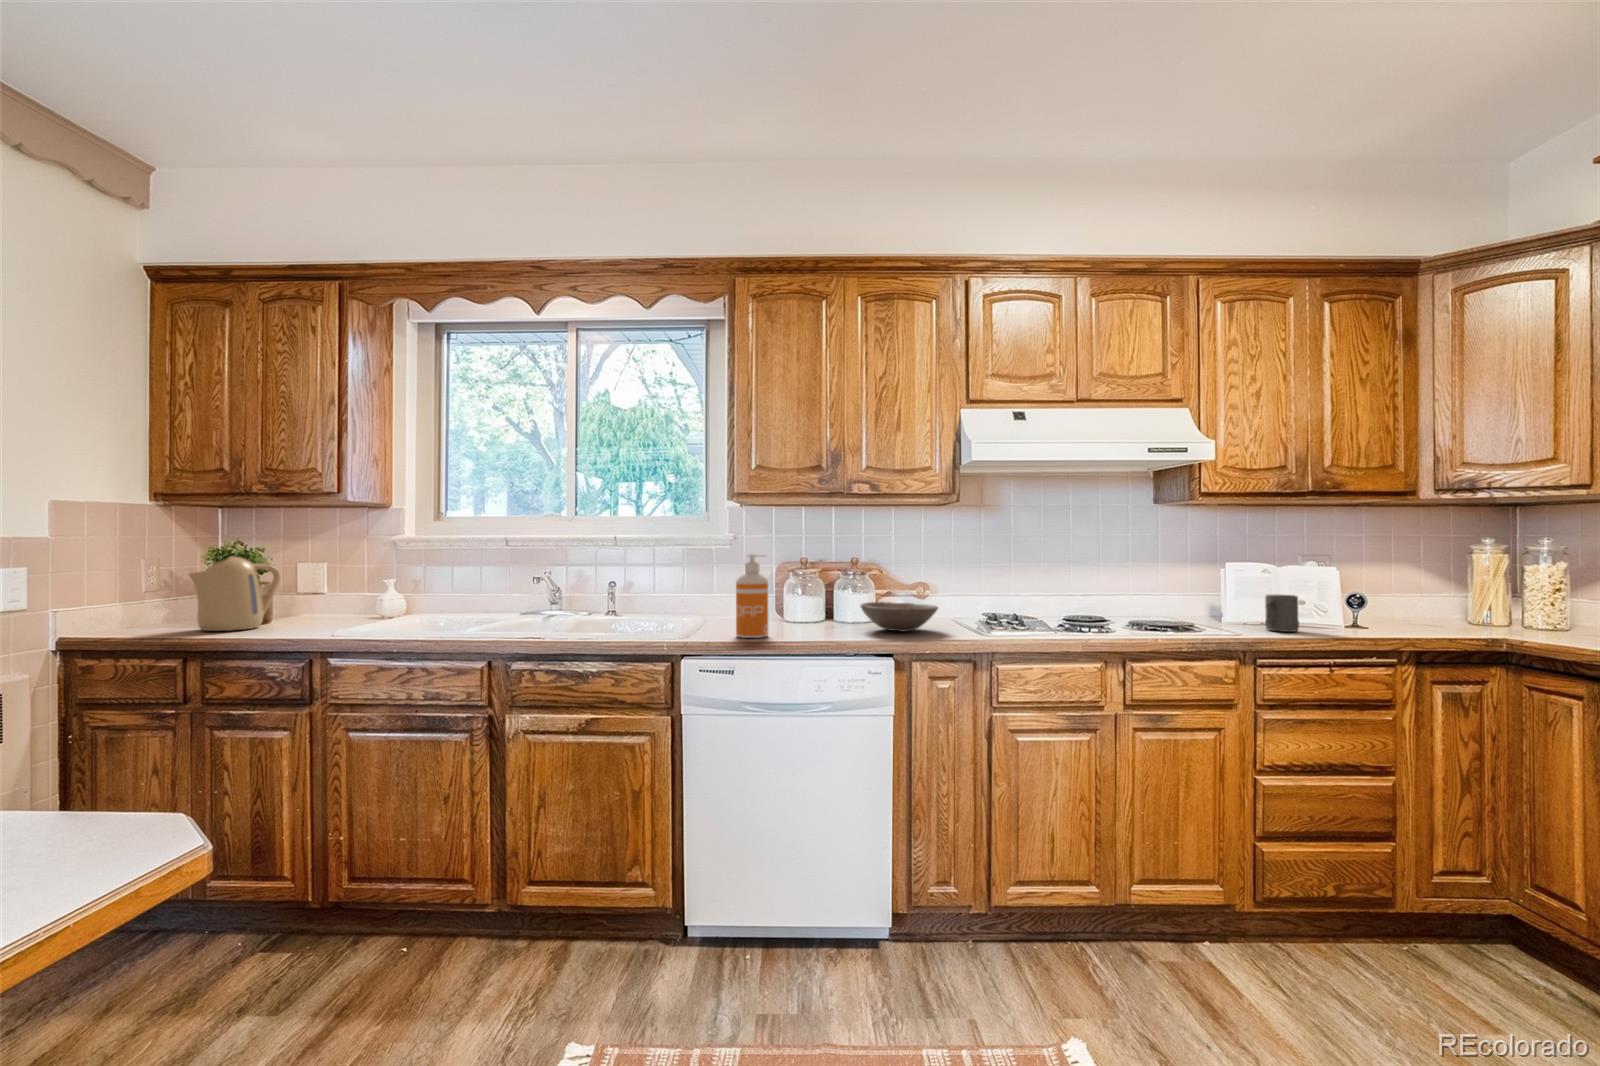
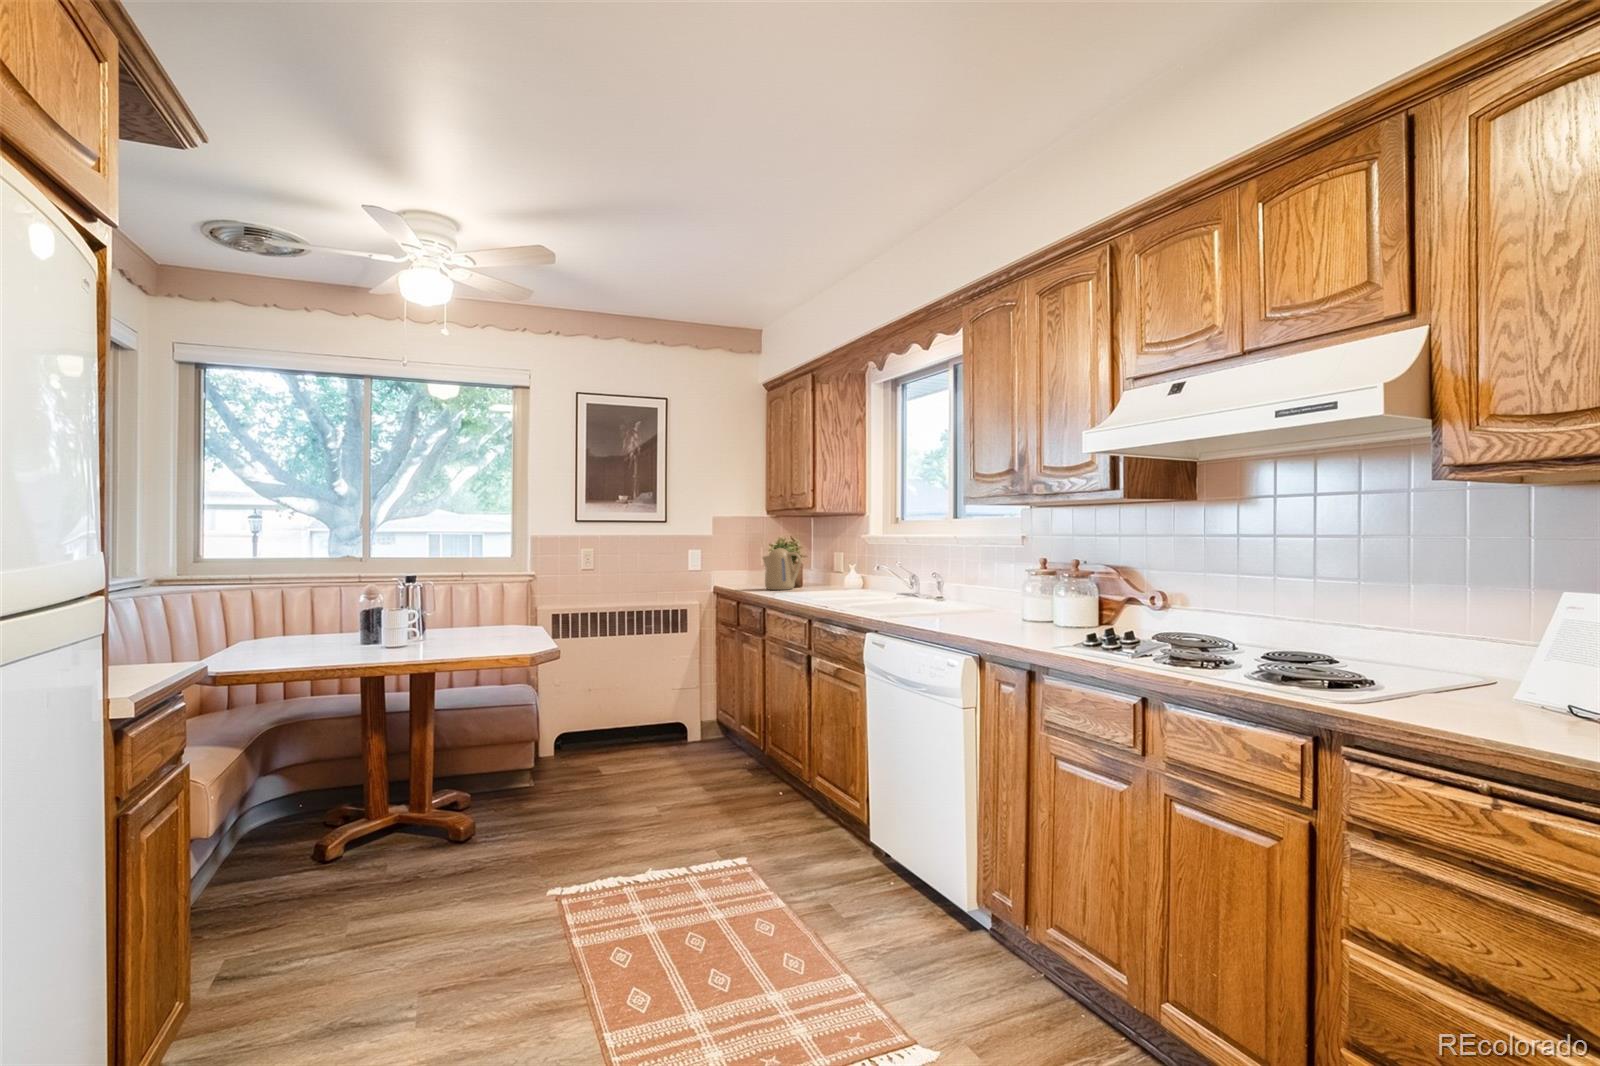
soap dispenser: present [736,554,768,638] -> none [898,553,926,623]
mug: present [1265,595,1299,632] -> none [1433,648,1528,723]
bowl: present [861,602,938,632] -> none [979,604,1061,635]

